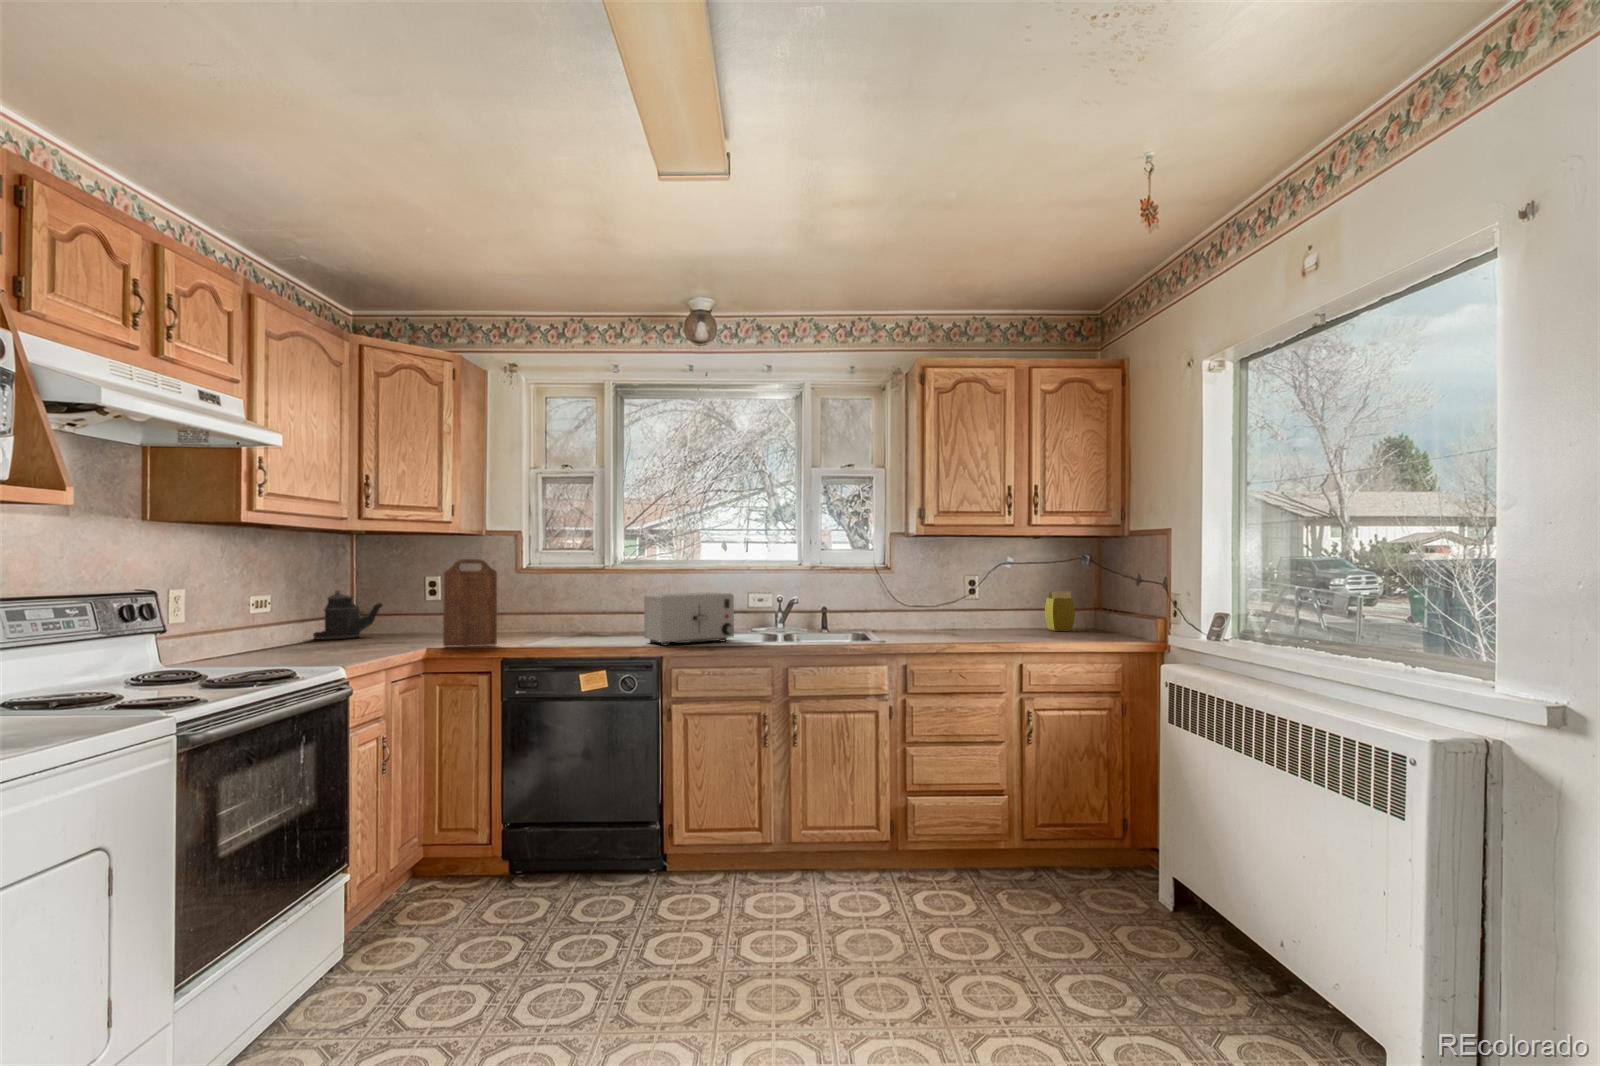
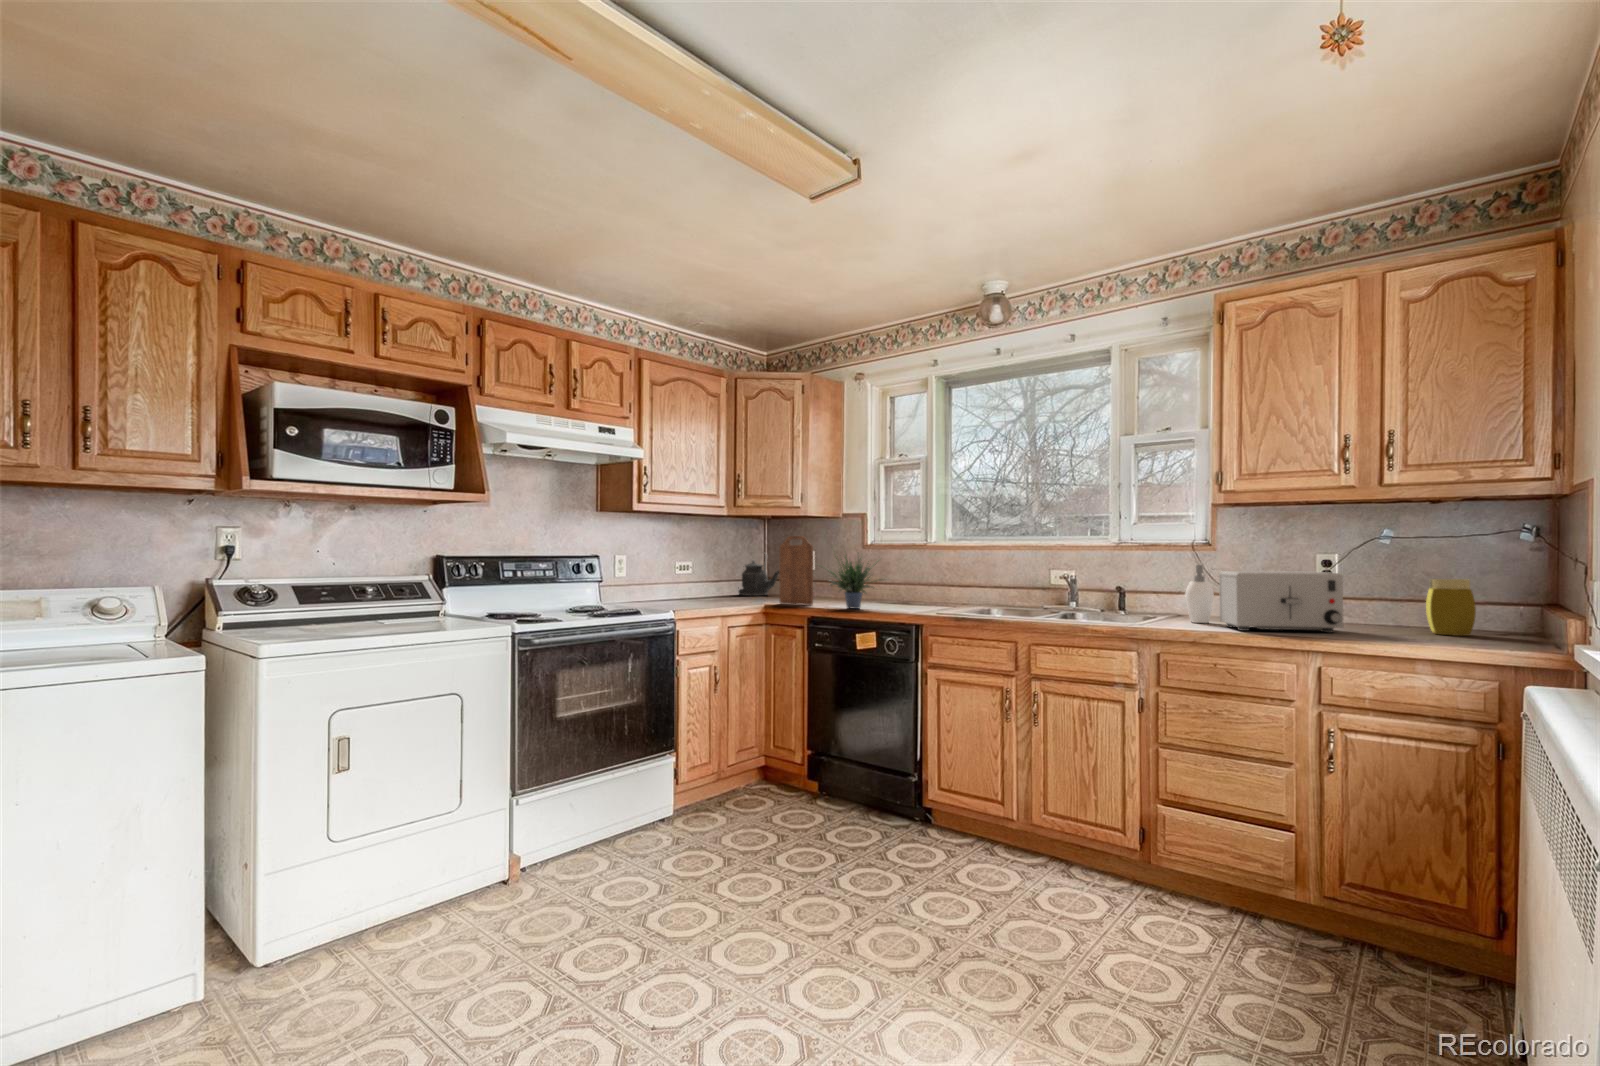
potted plant: none [522,567,609,646] -> present [829,556,882,609]
soap dispenser: none [896,585,924,635] -> present [1185,565,1214,623]
toaster: present [644,592,734,645] -> present [1219,571,1343,632]

